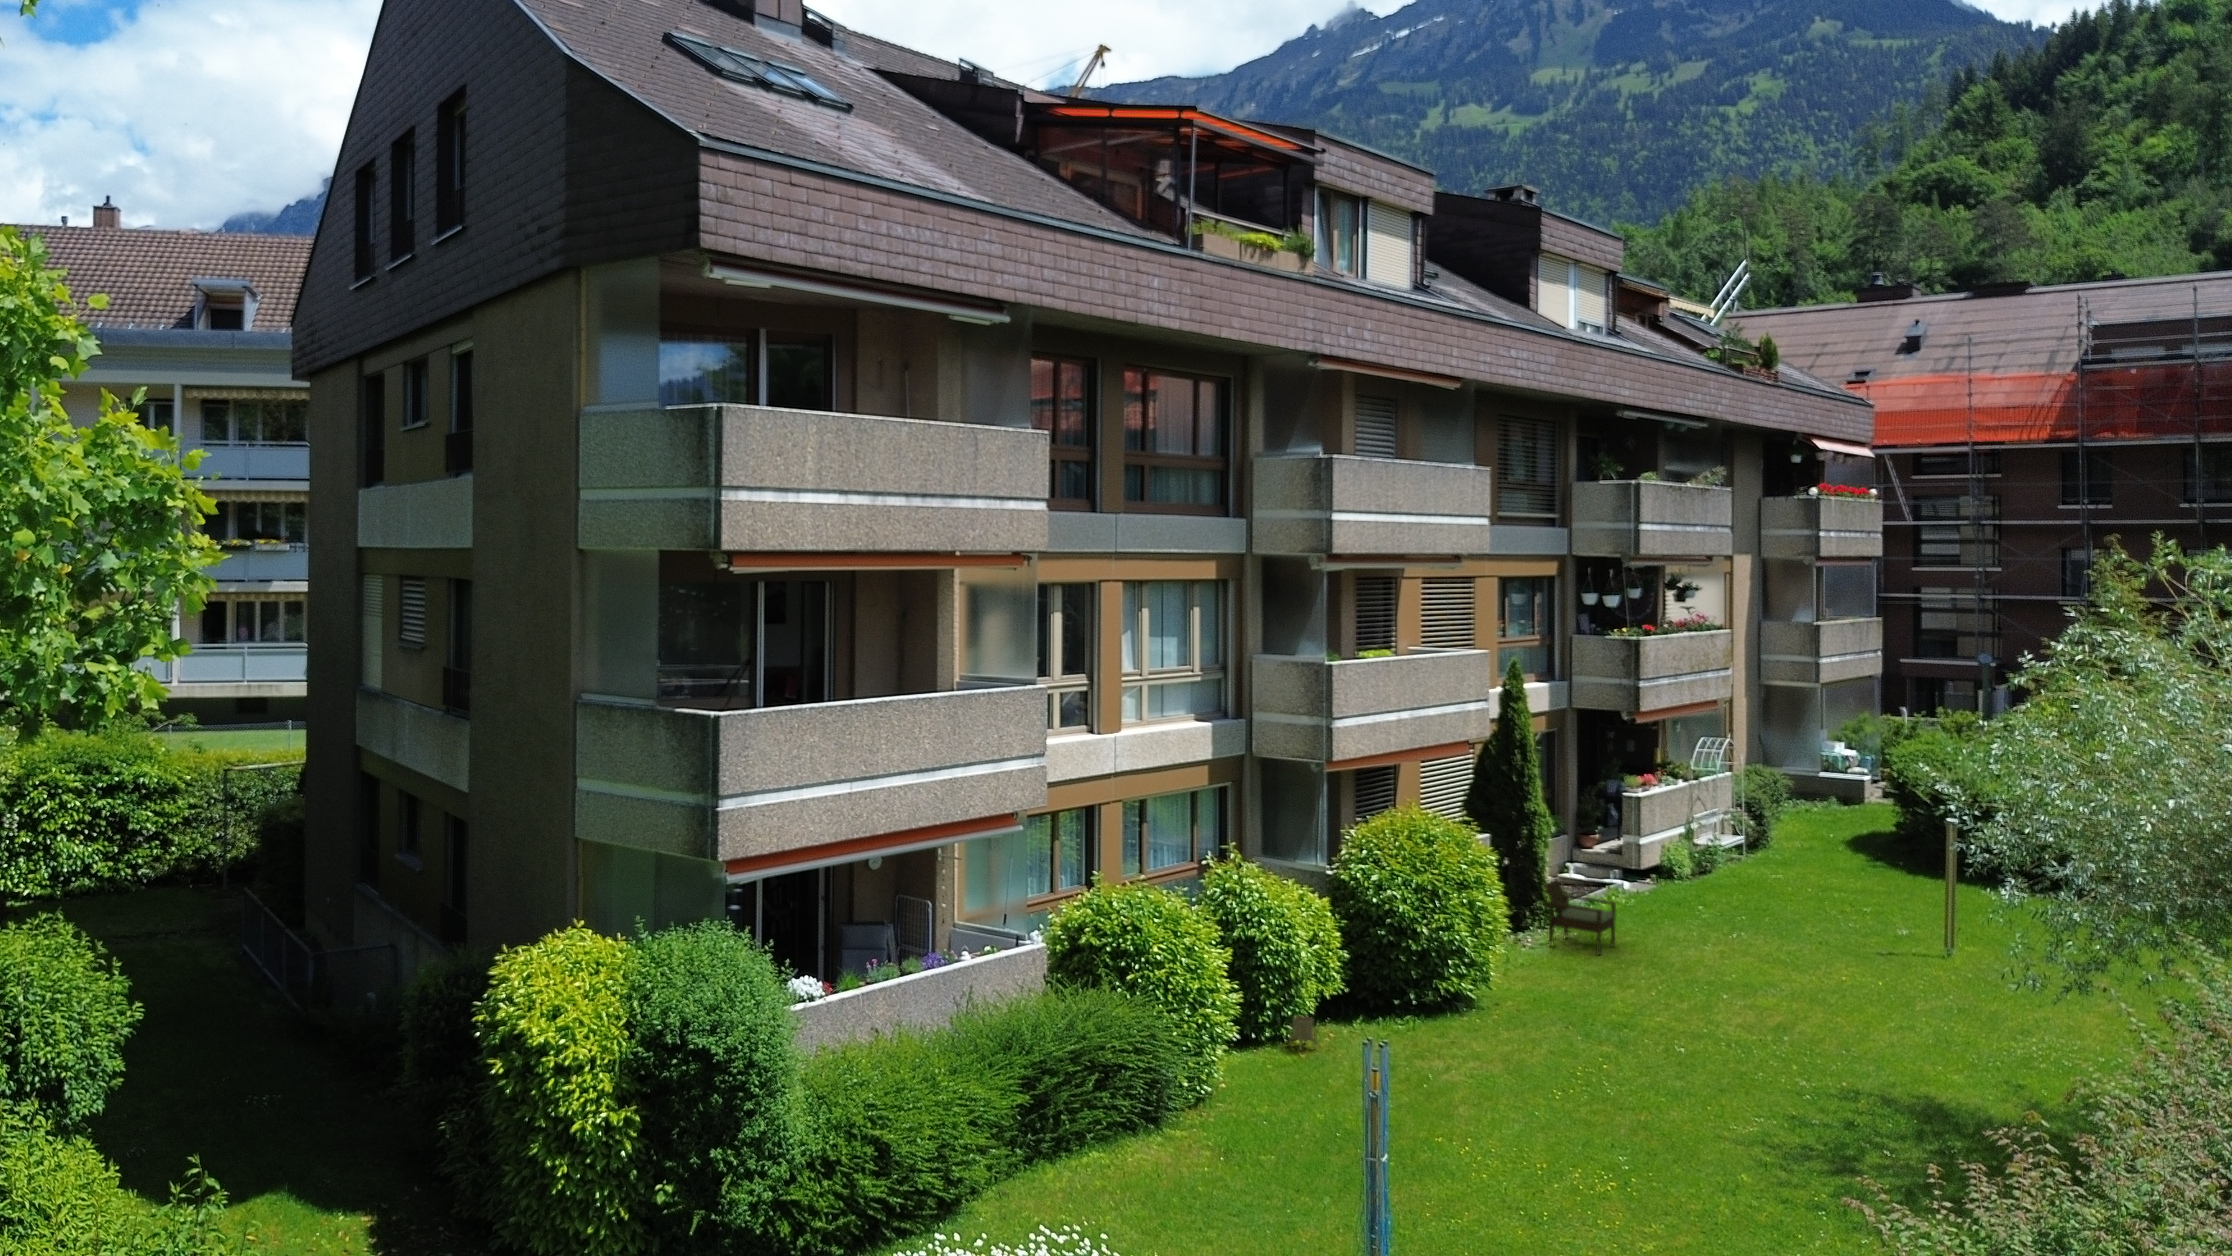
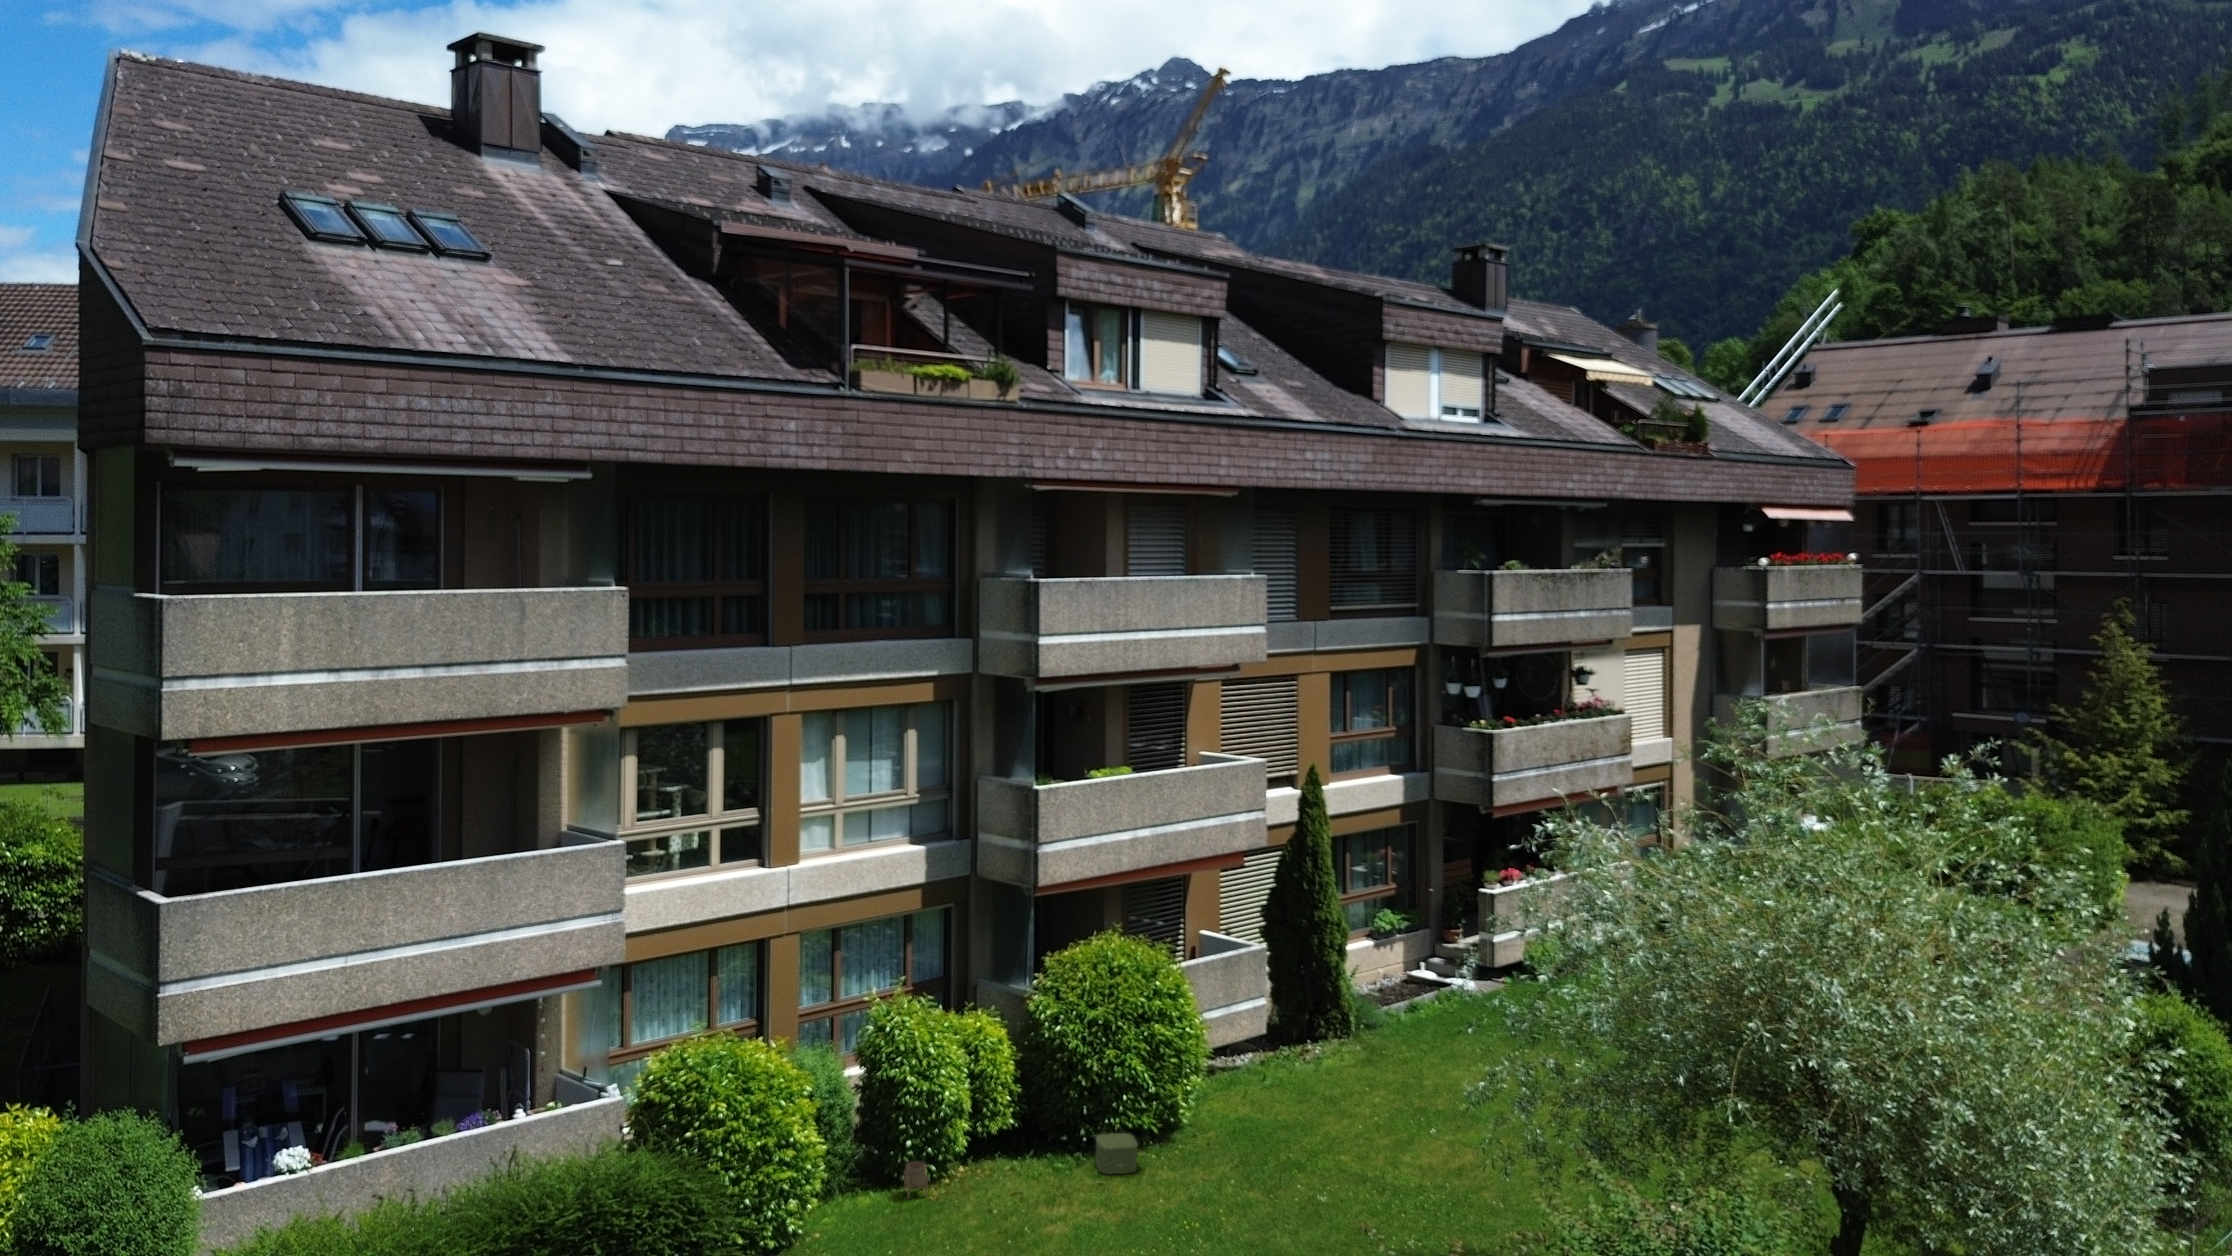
chair: present [1544,879,1616,955] -> none [1293,999,1367,1083]
storage box: none [1445,991,1493,1029] -> present [1096,1133,1138,1174]

